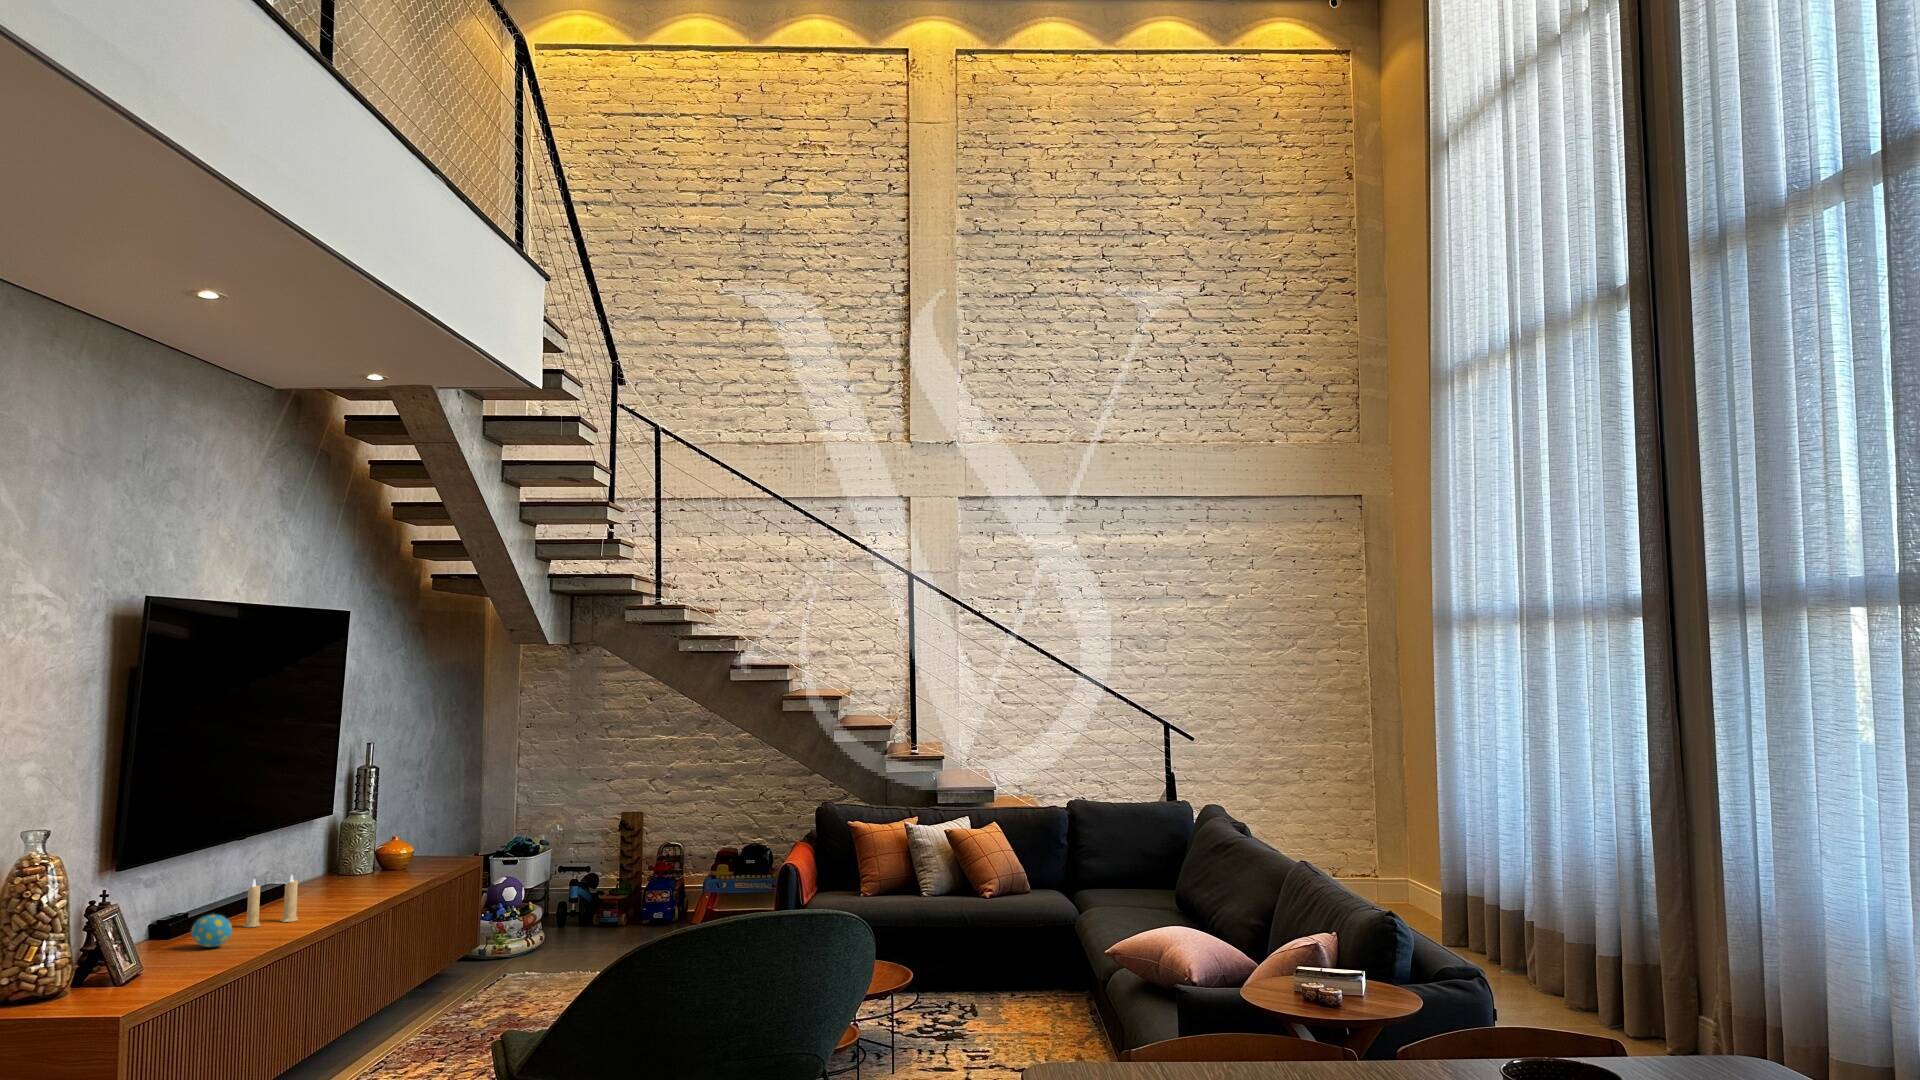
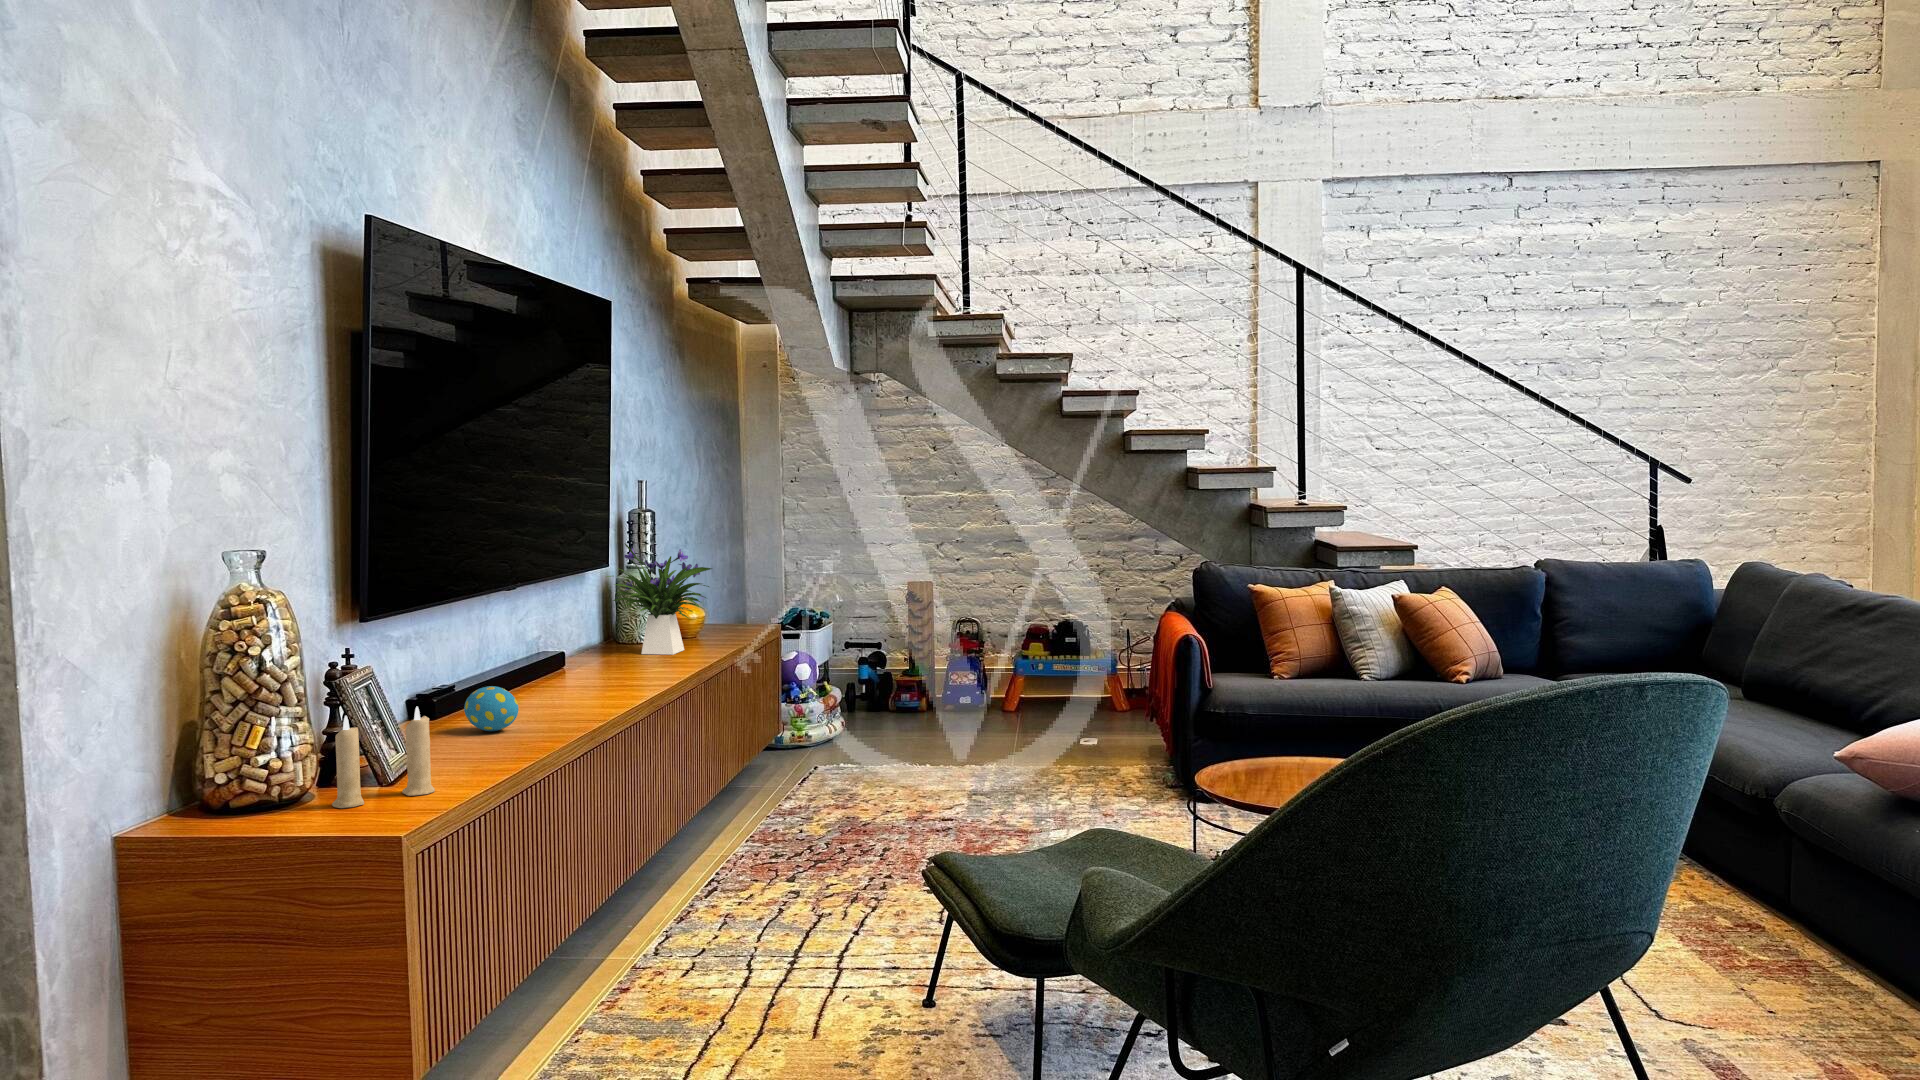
flower arrangement: none [331,795,420,883] -> present [607,544,712,655]
candle: present [243,875,298,928] -> present [332,707,435,808]

